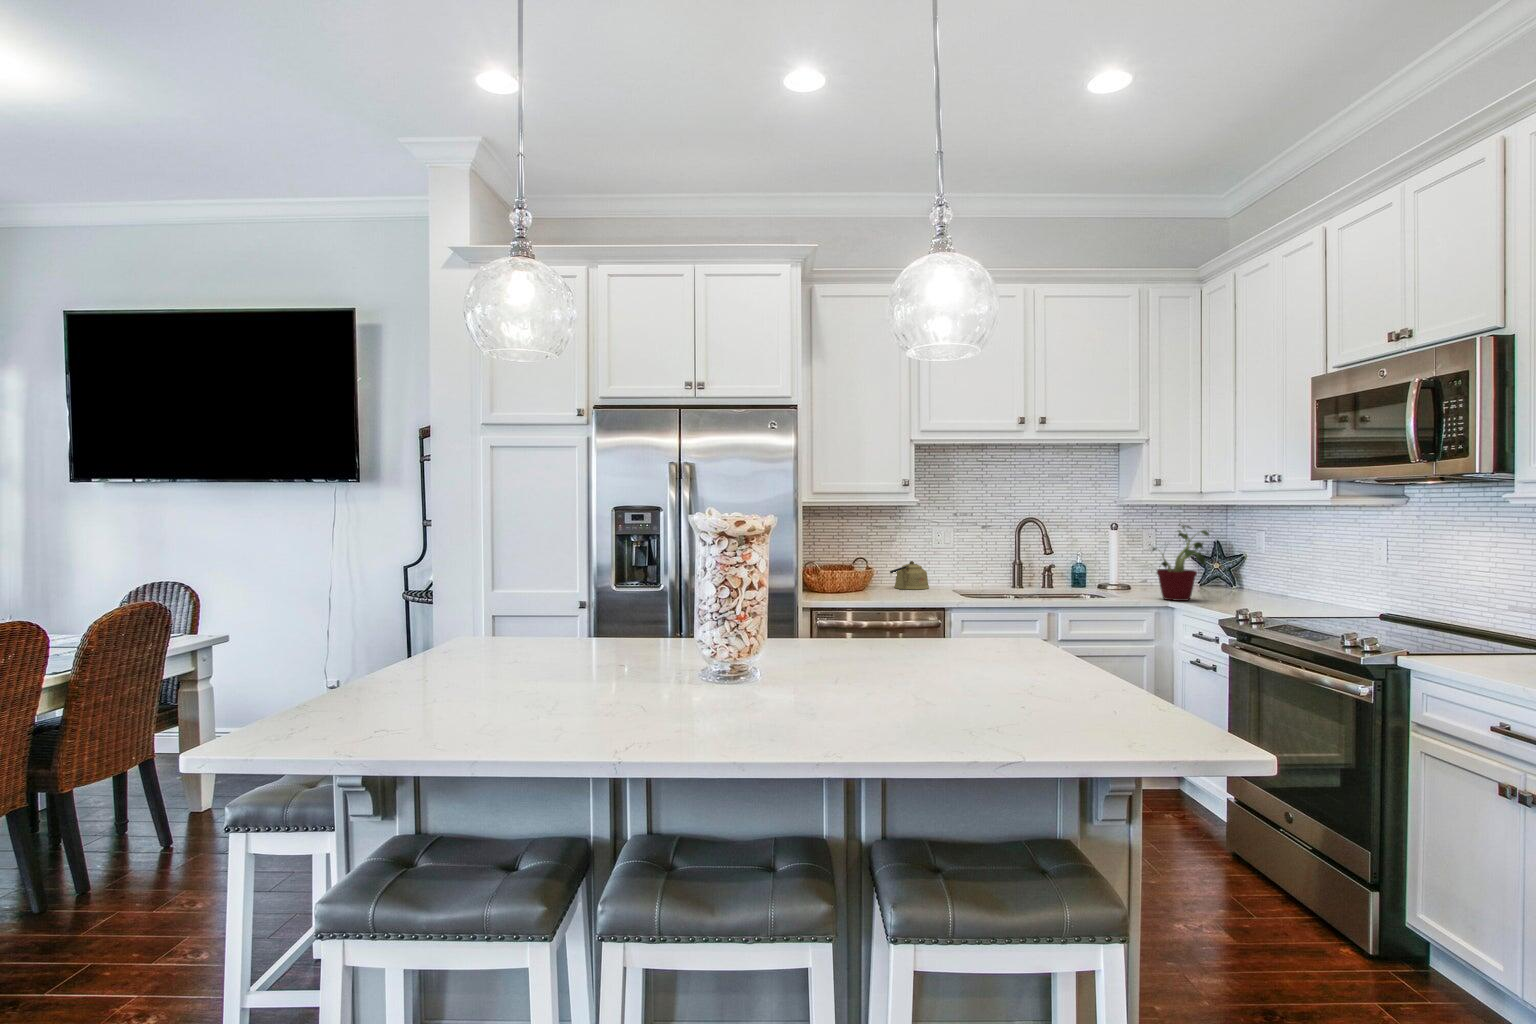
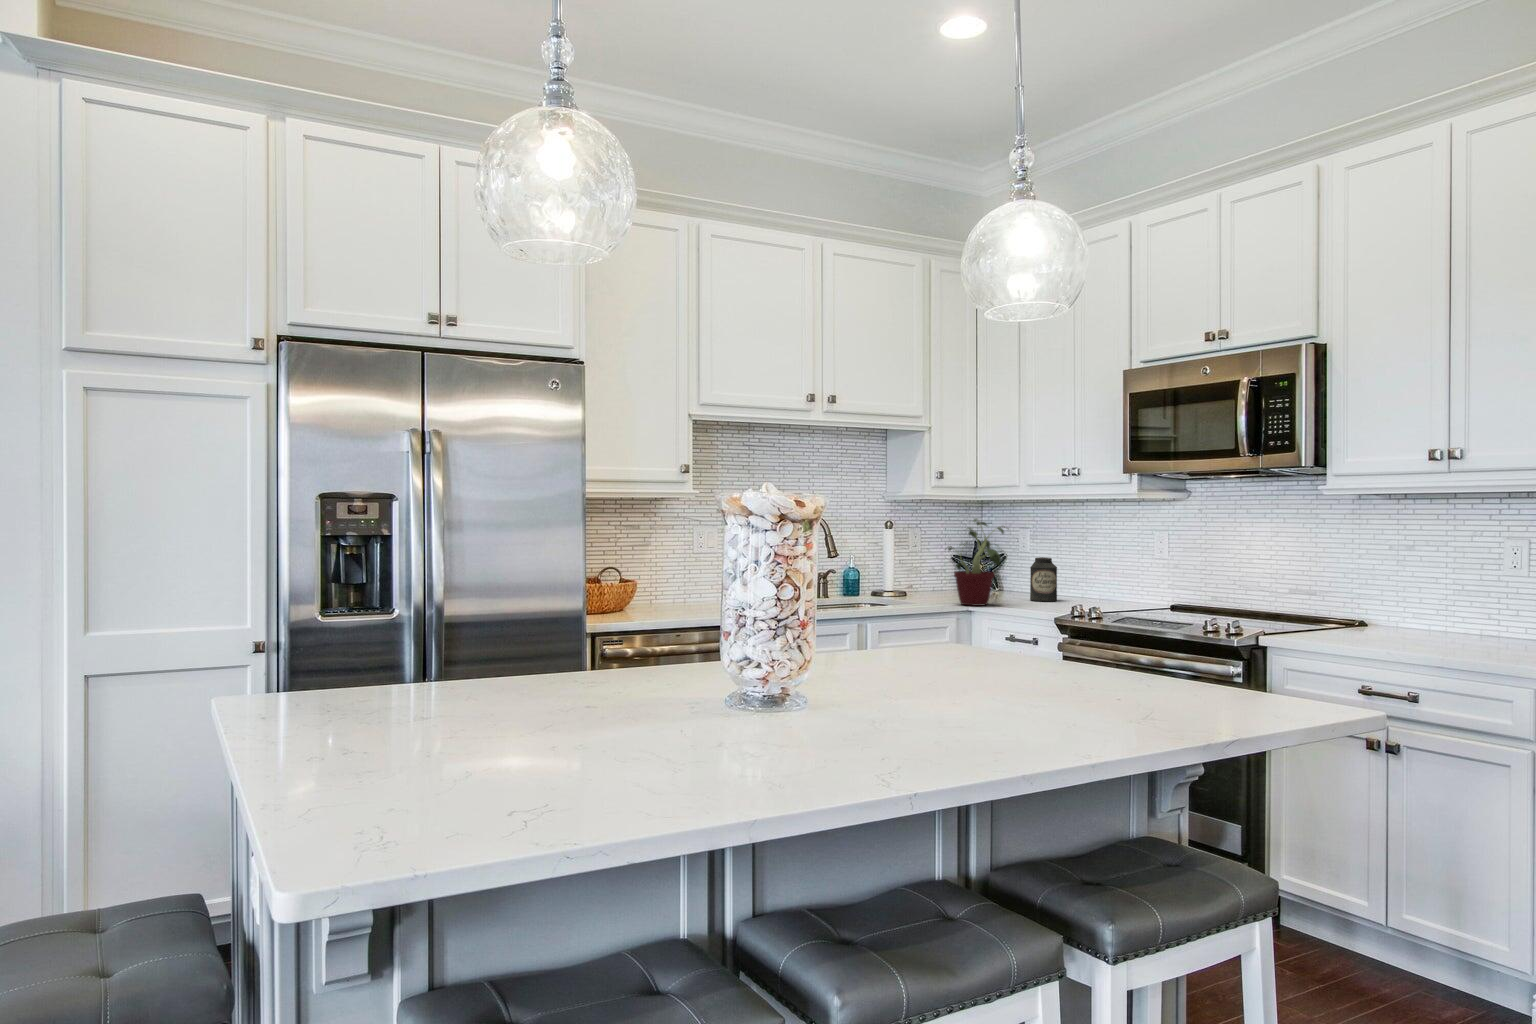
canister: none [1246,559,1275,600] -> present [1030,557,1057,601]
kettle: present [890,561,929,590] -> none [643,571,692,608]

